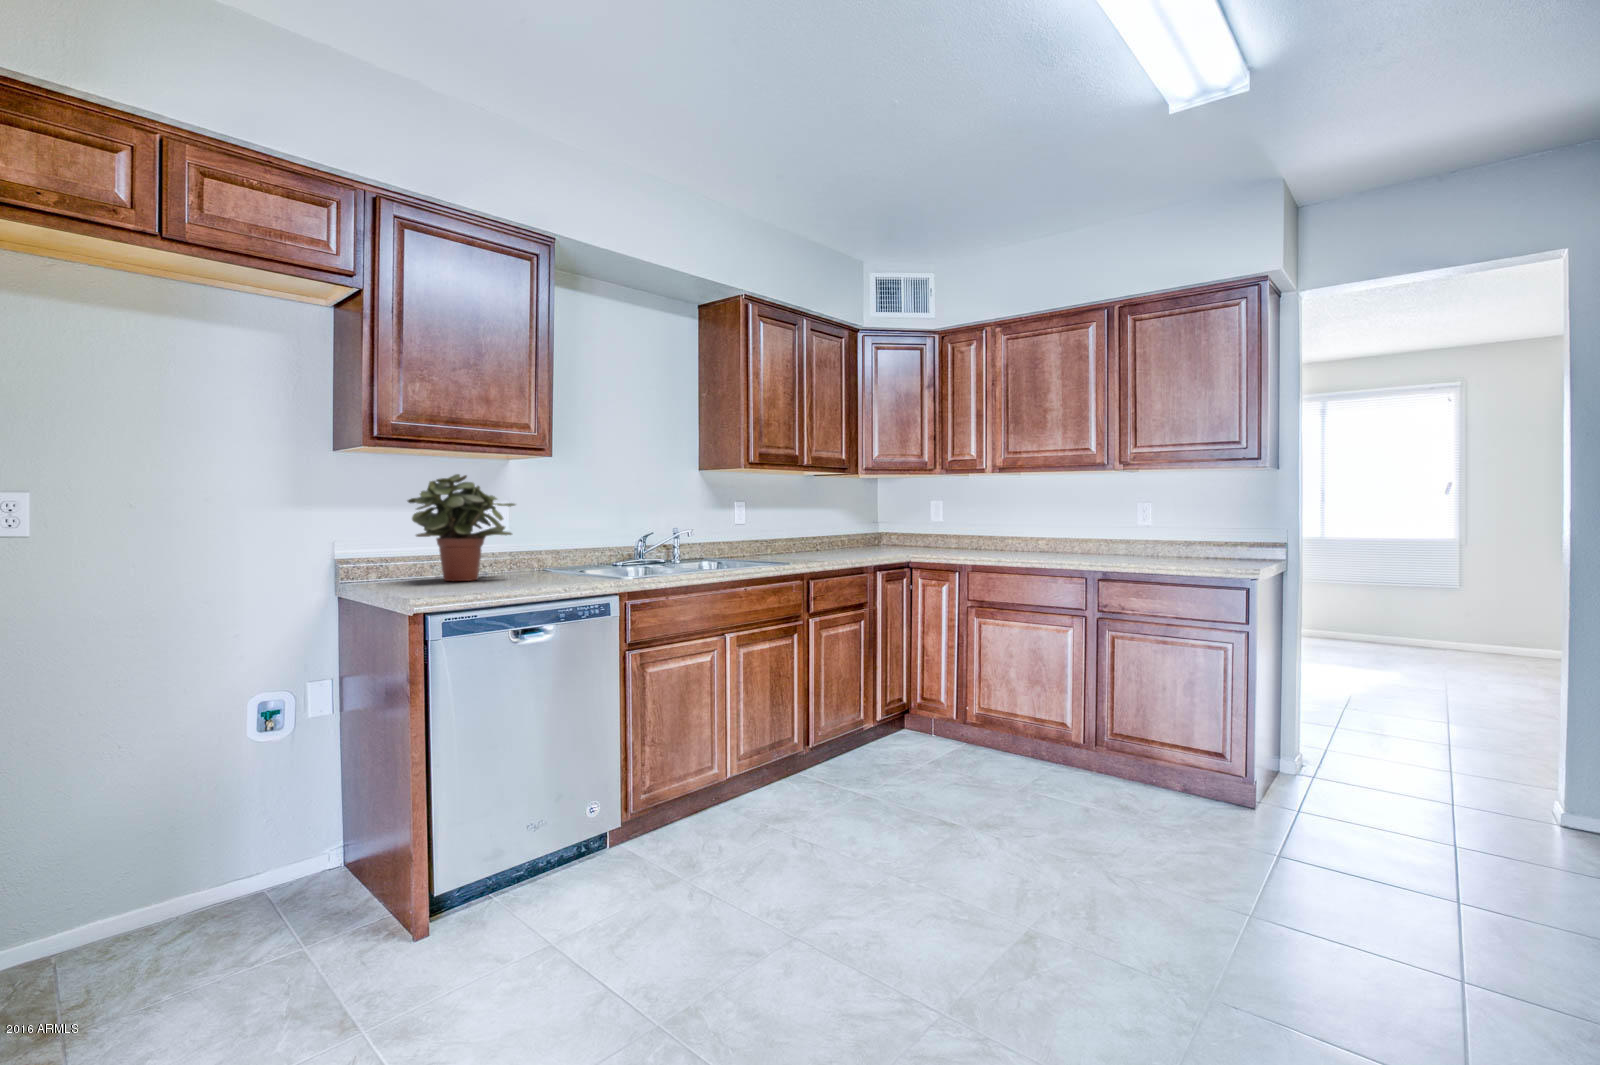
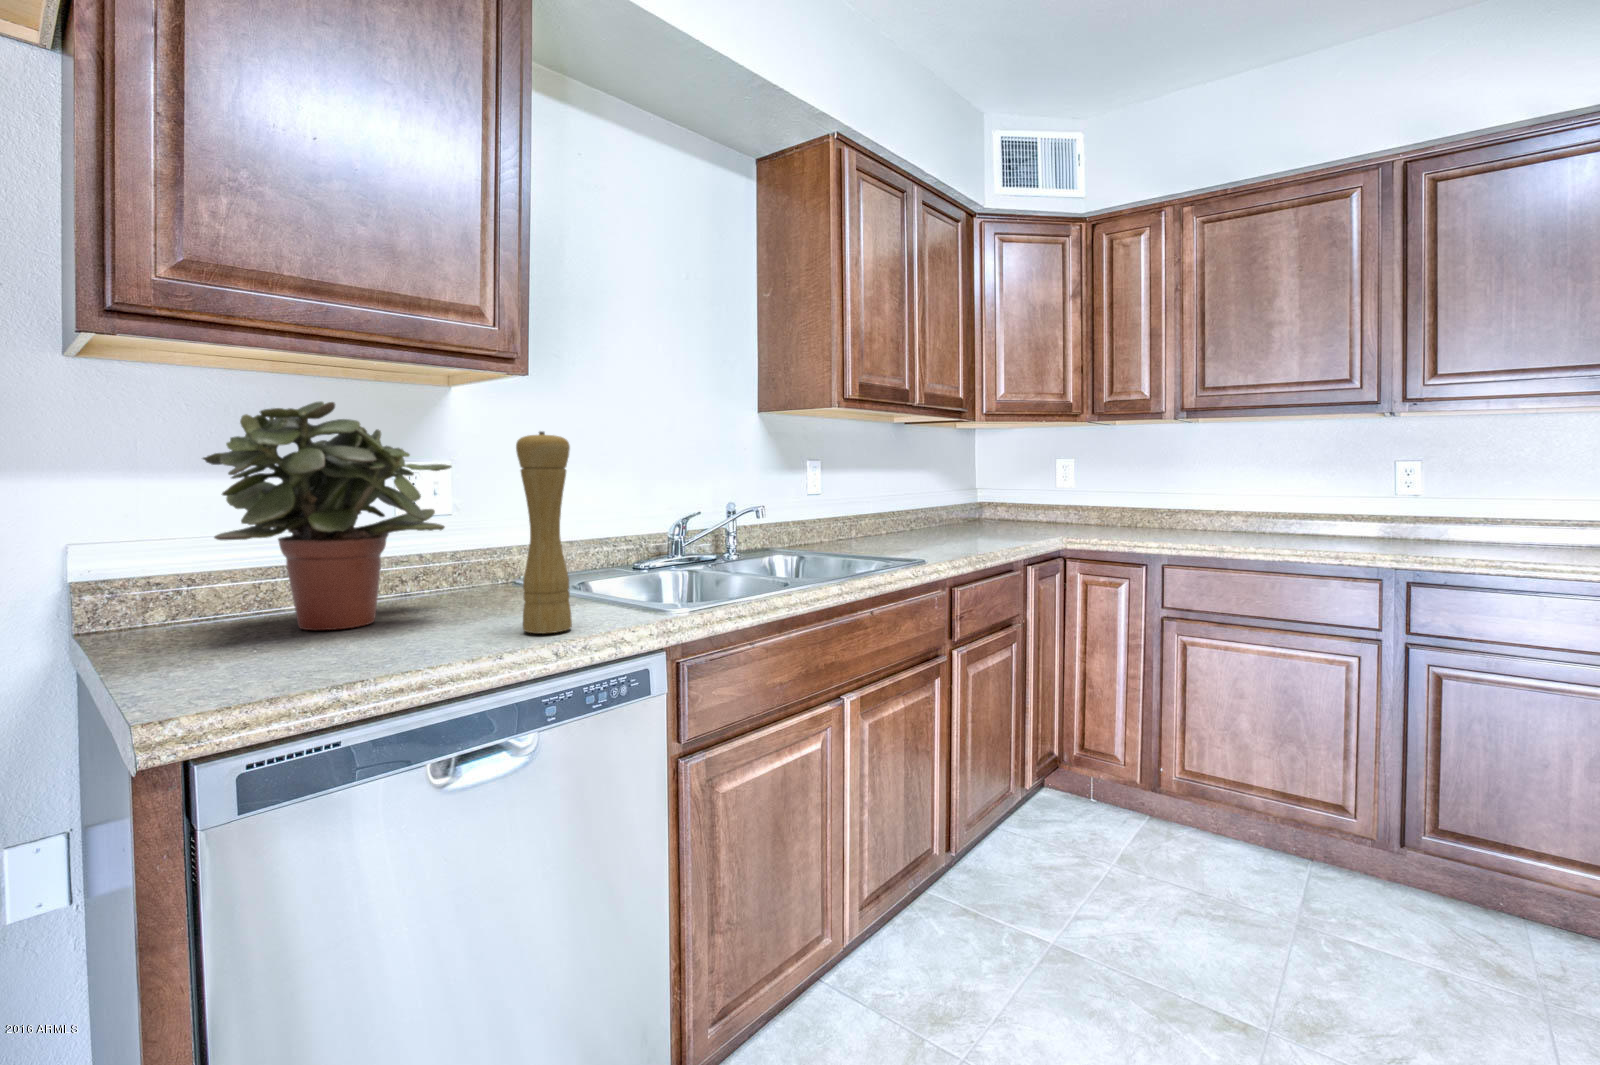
pepper mill: none [549,488,573,582] -> present [516,431,572,633]

